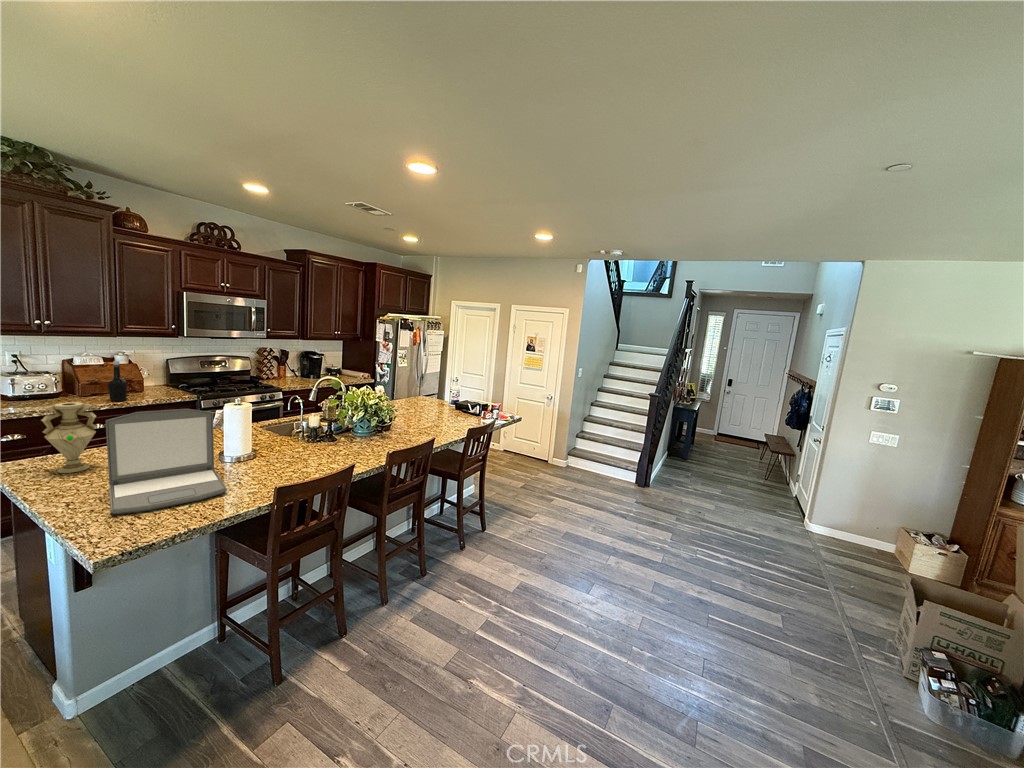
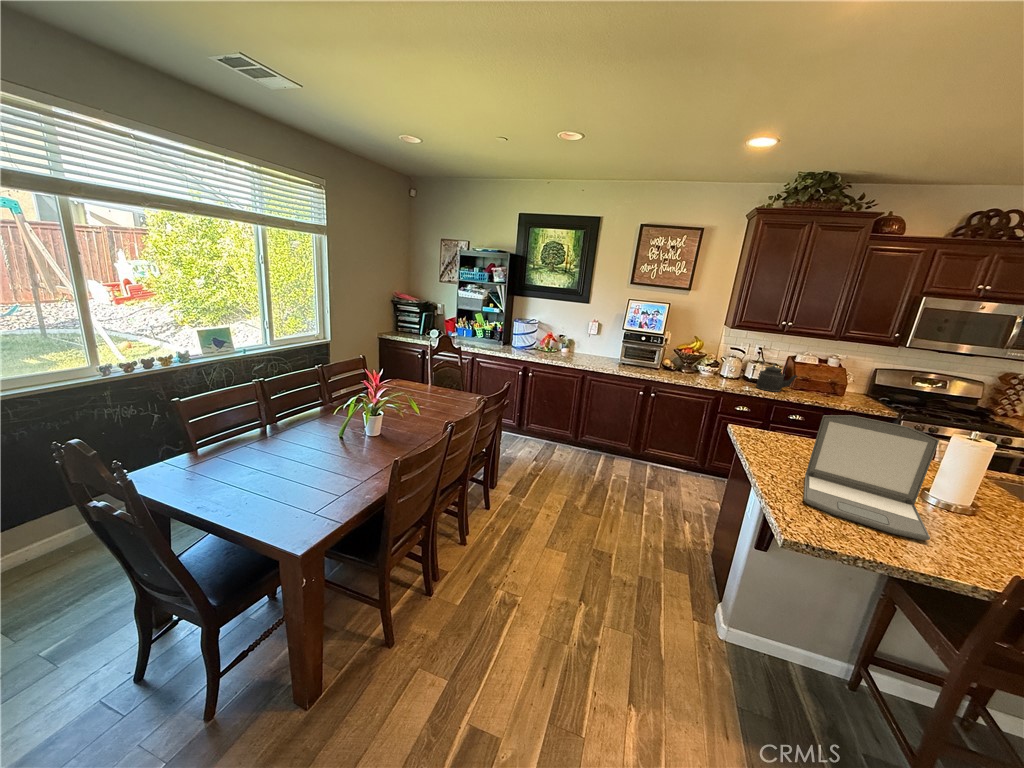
bottle: present [108,361,127,402] -> none [814,363,833,401]
kettle: none [20,366,82,406] -> present [756,363,797,392]
vase: present [41,402,97,473] -> none [769,391,812,452]

